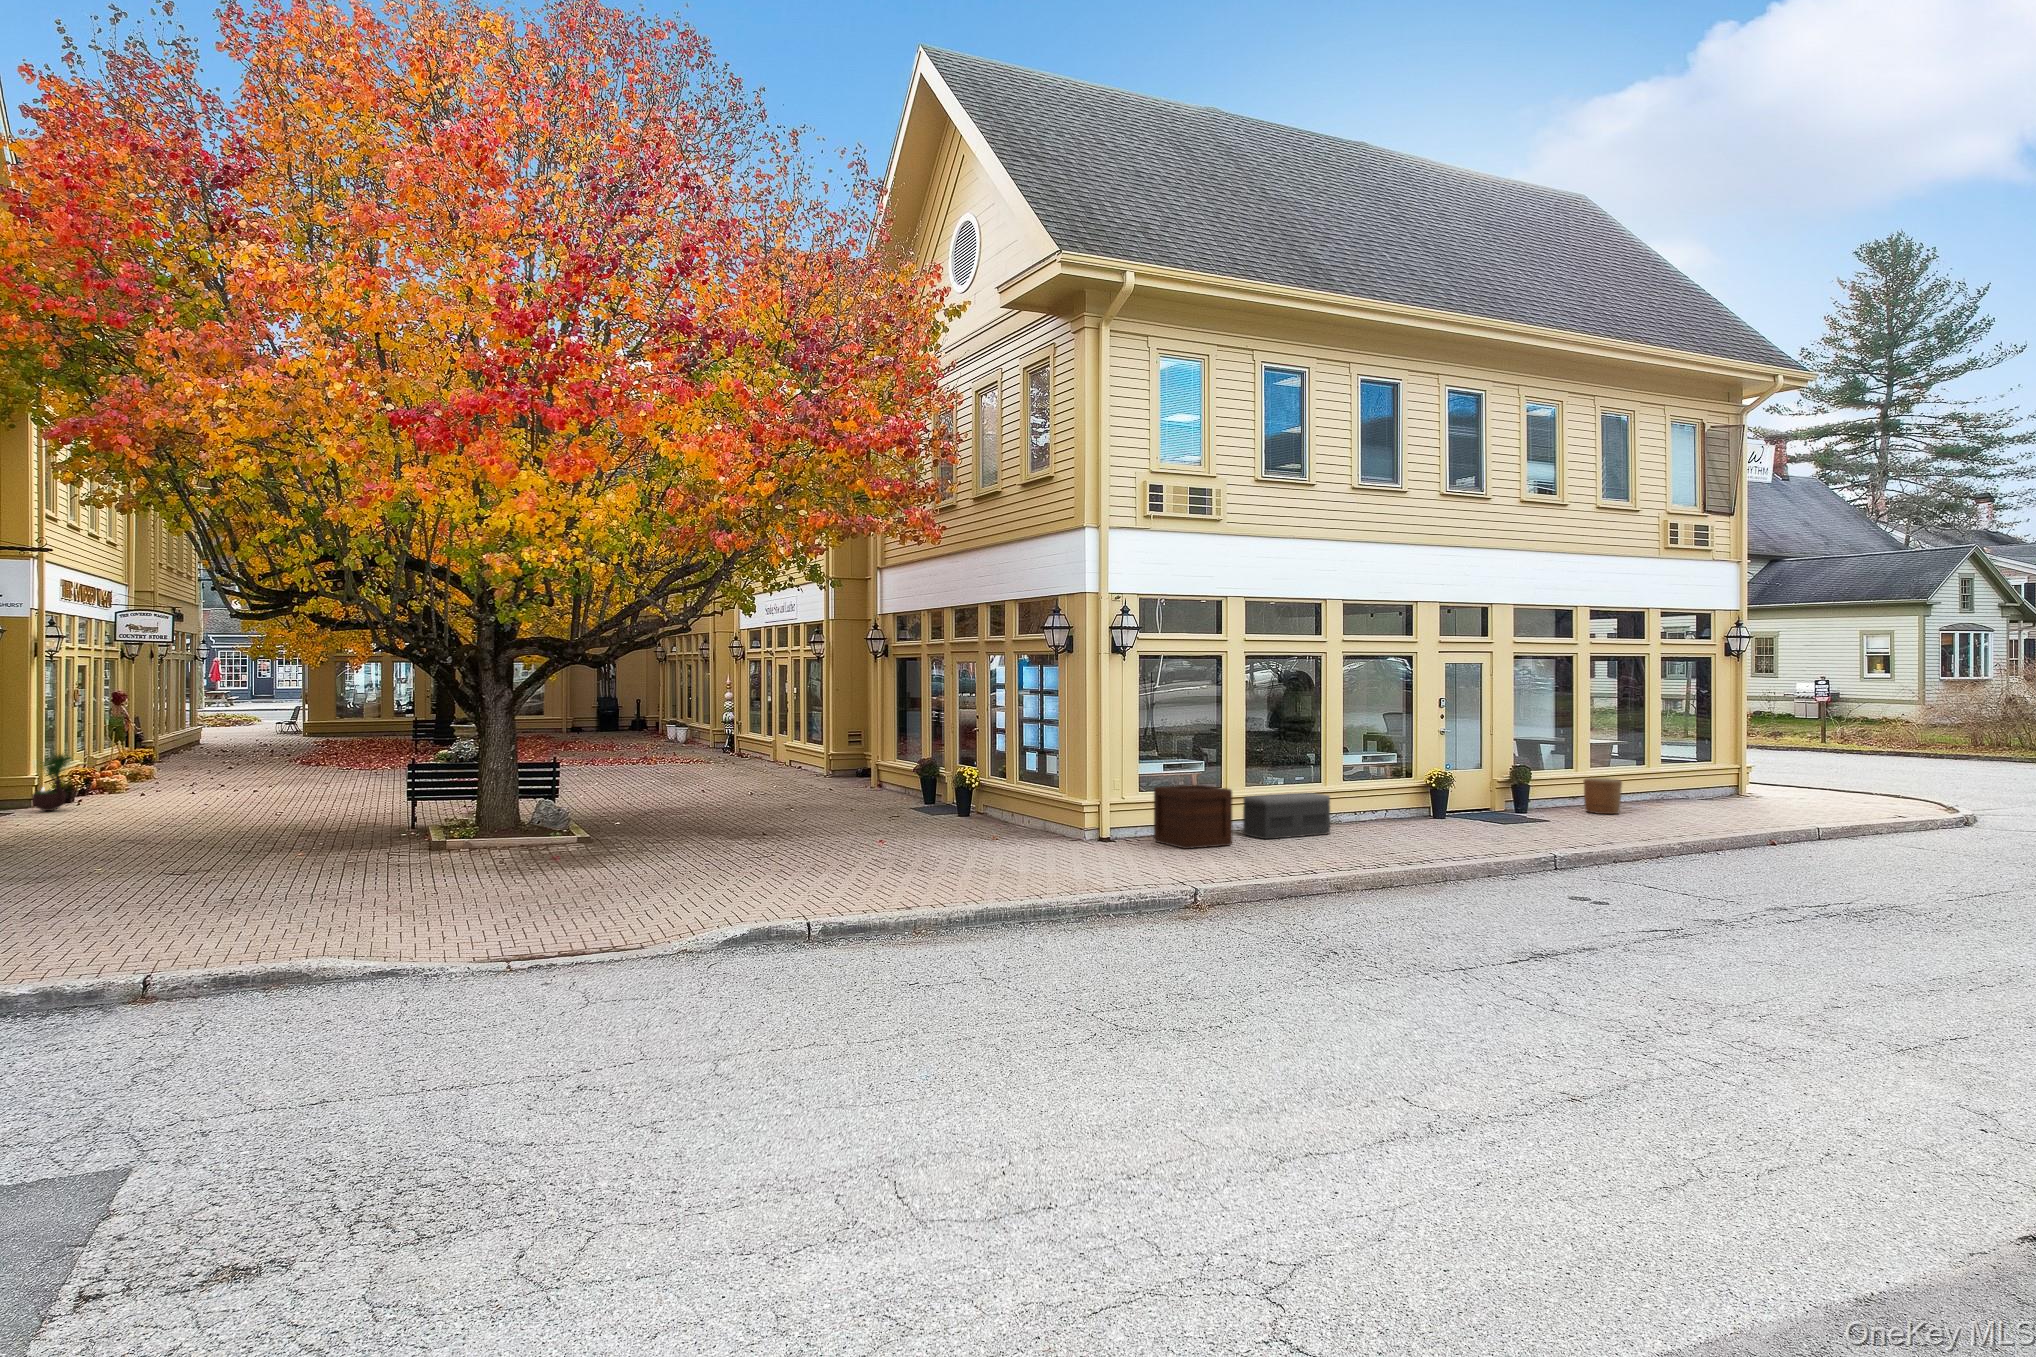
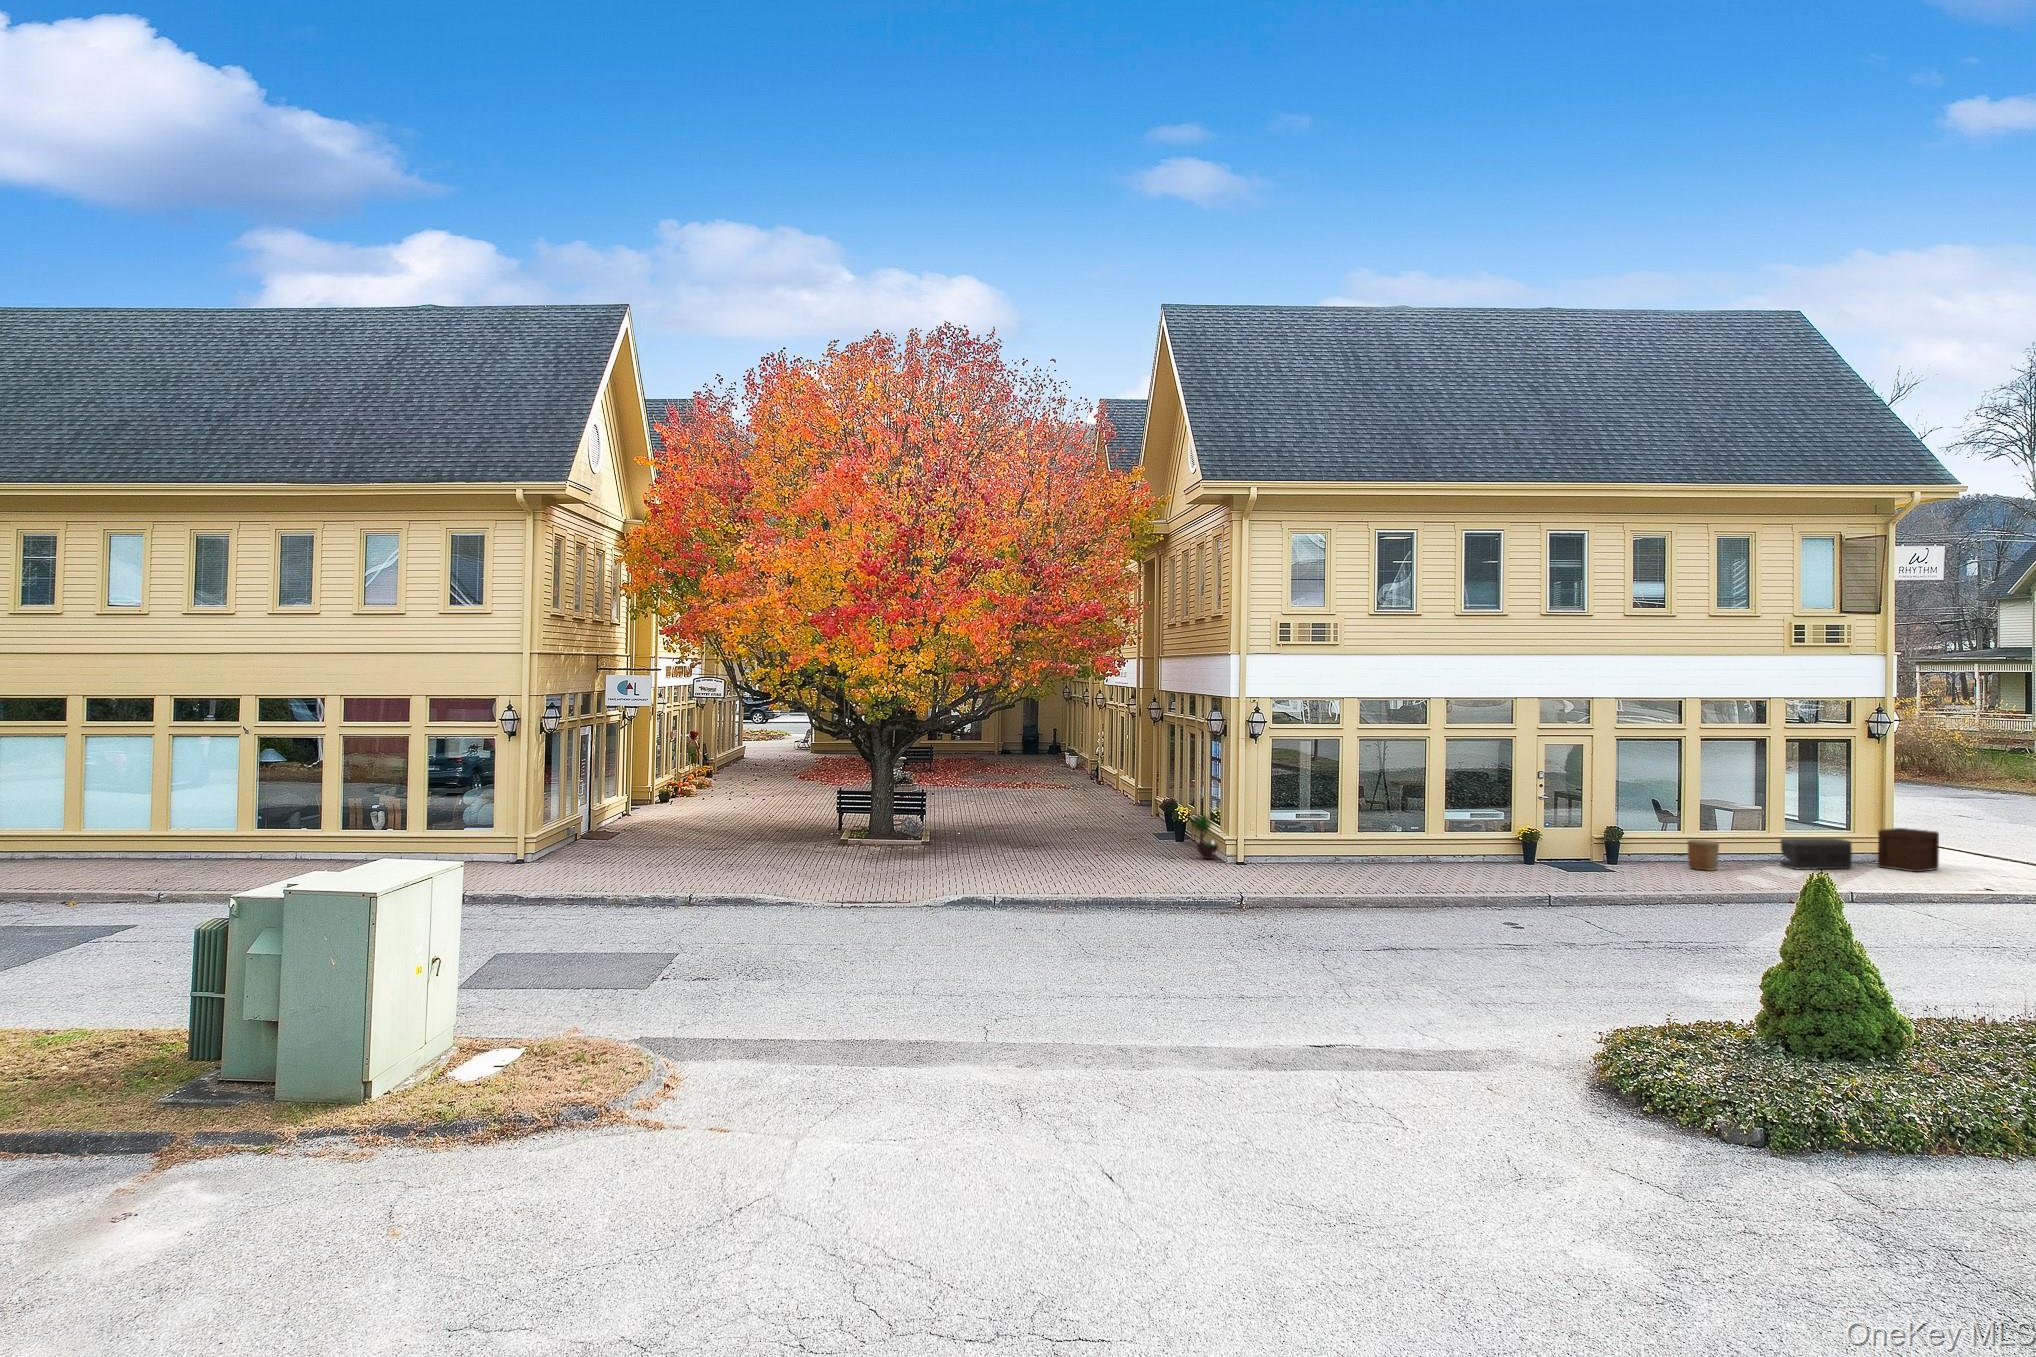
potted tree: present [32,753,71,811] -> present [1191,815,1218,859]
wooden crate: present [1154,785,1232,849] -> present [1878,828,1939,872]
storage bench: present [1243,793,1330,839] -> present [1780,838,1852,869]

